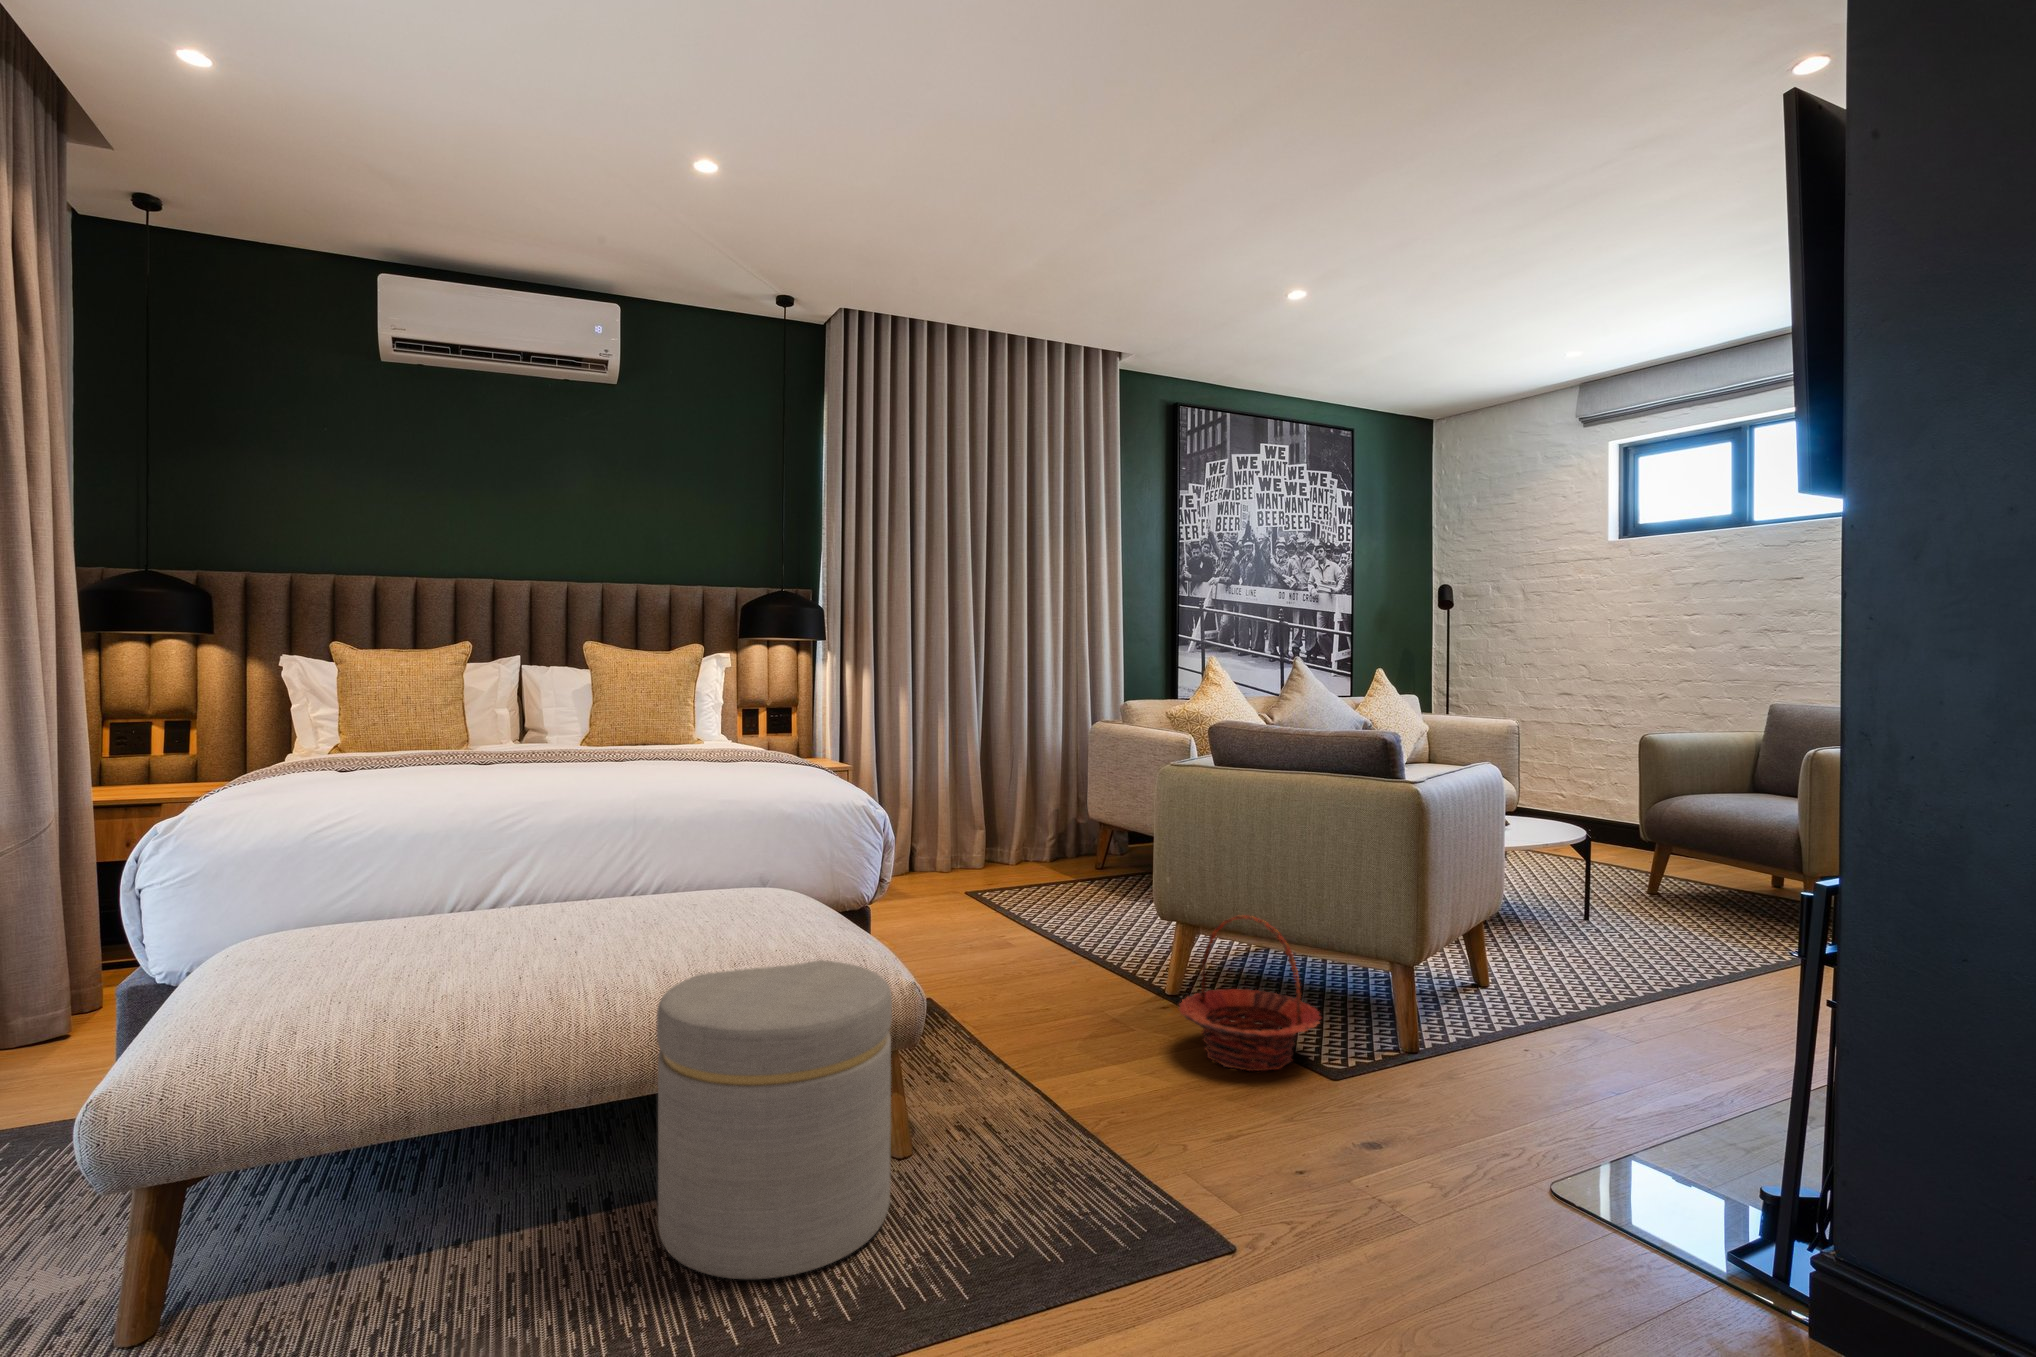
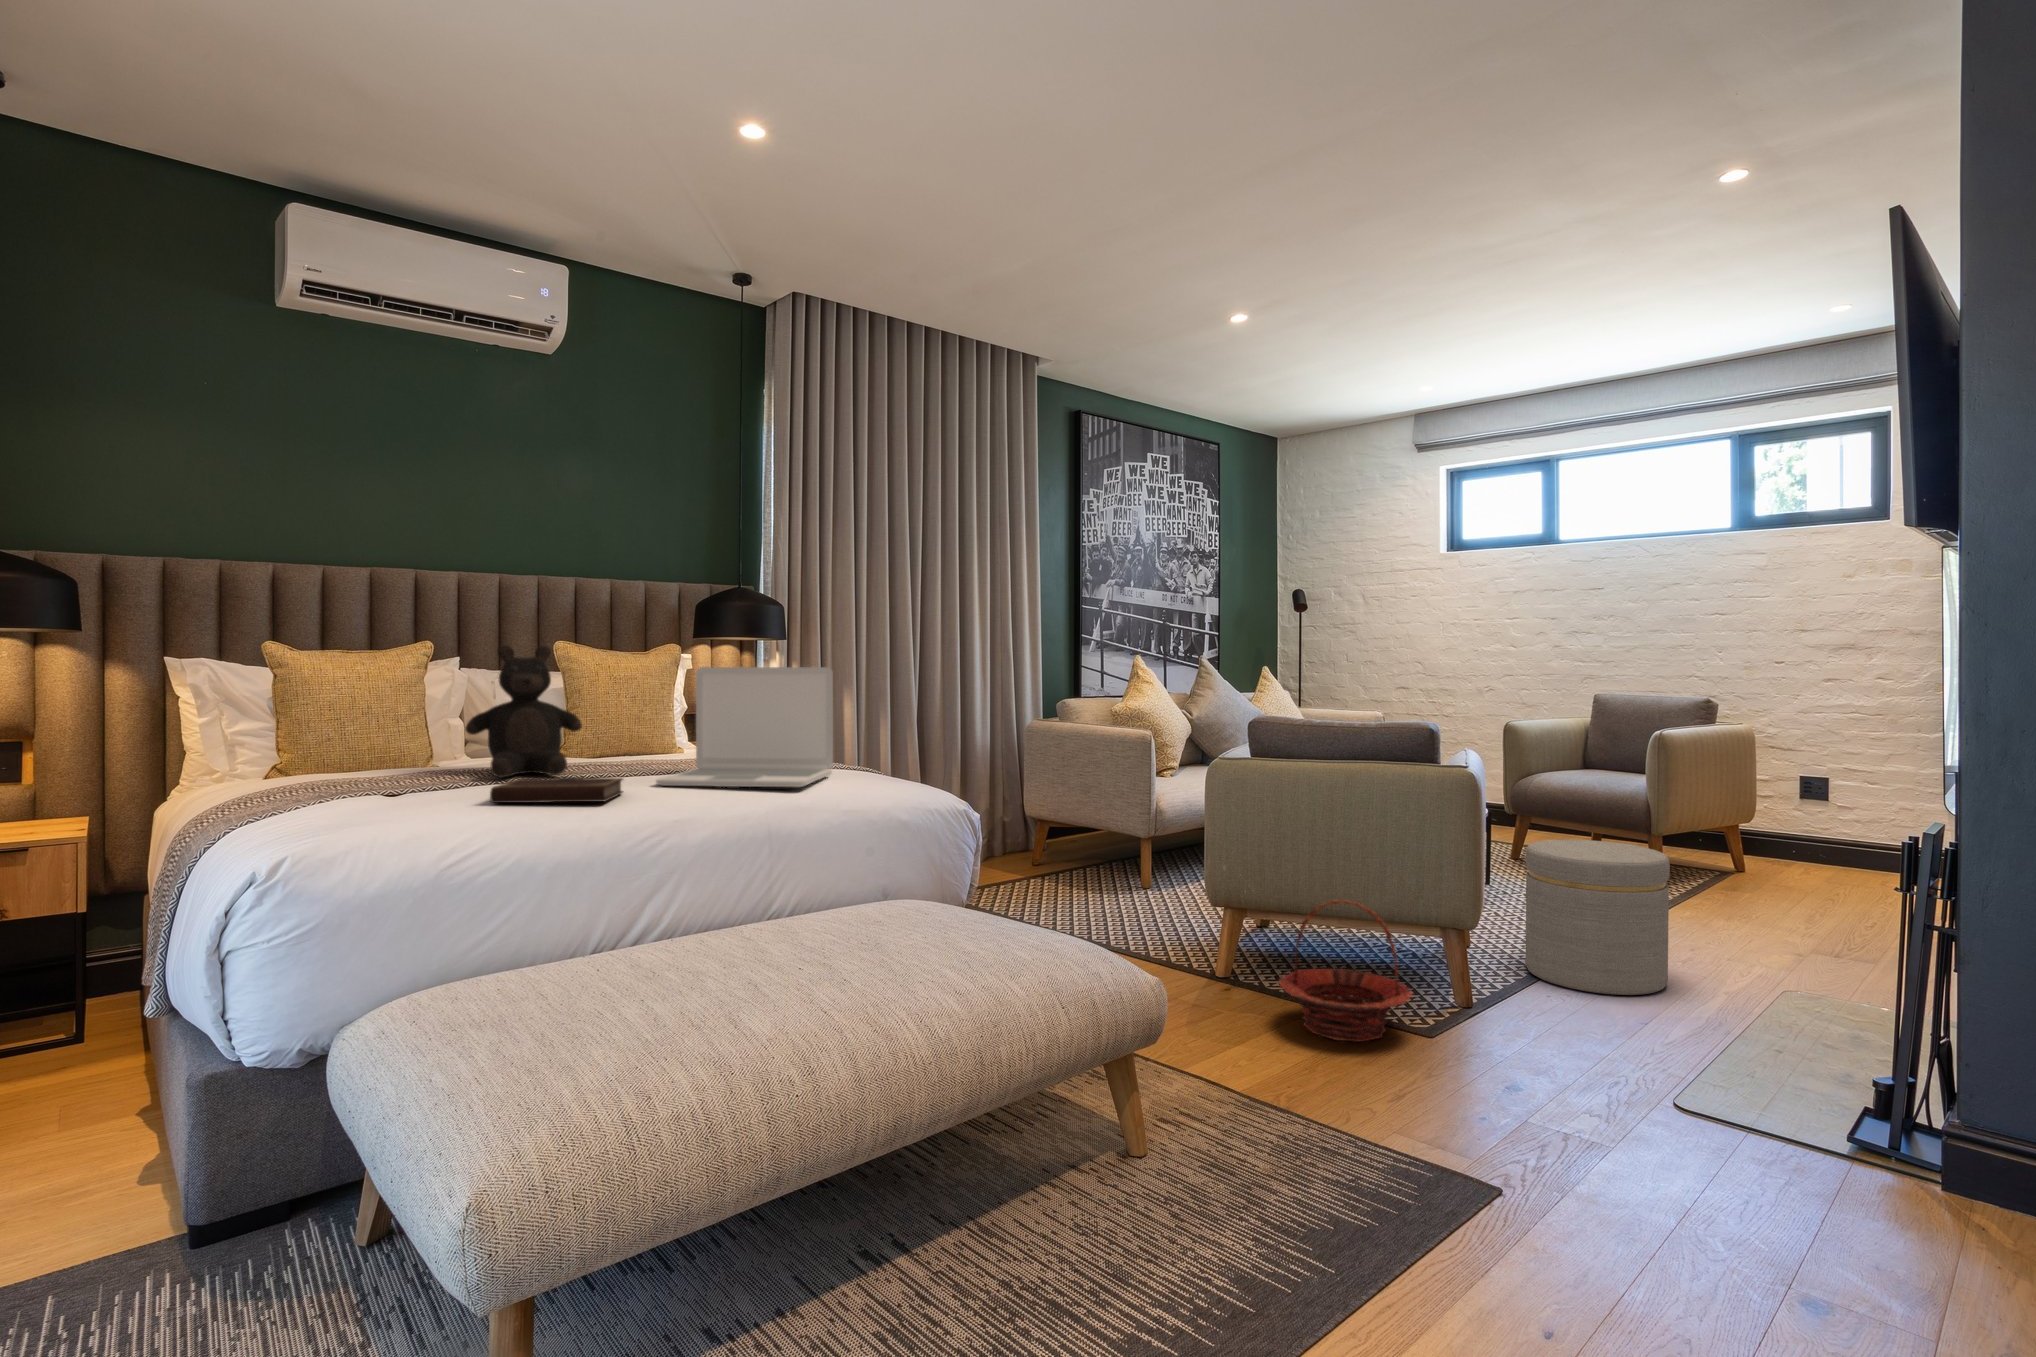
teddy bear: none [457,641,560,758] -> present [465,646,582,777]
laptop: none [588,661,766,774] -> present [656,667,833,787]
notebook: none [416,758,545,780] -> present [490,777,623,803]
ottoman: present [657,960,892,1279] -> present [1525,840,1670,995]

